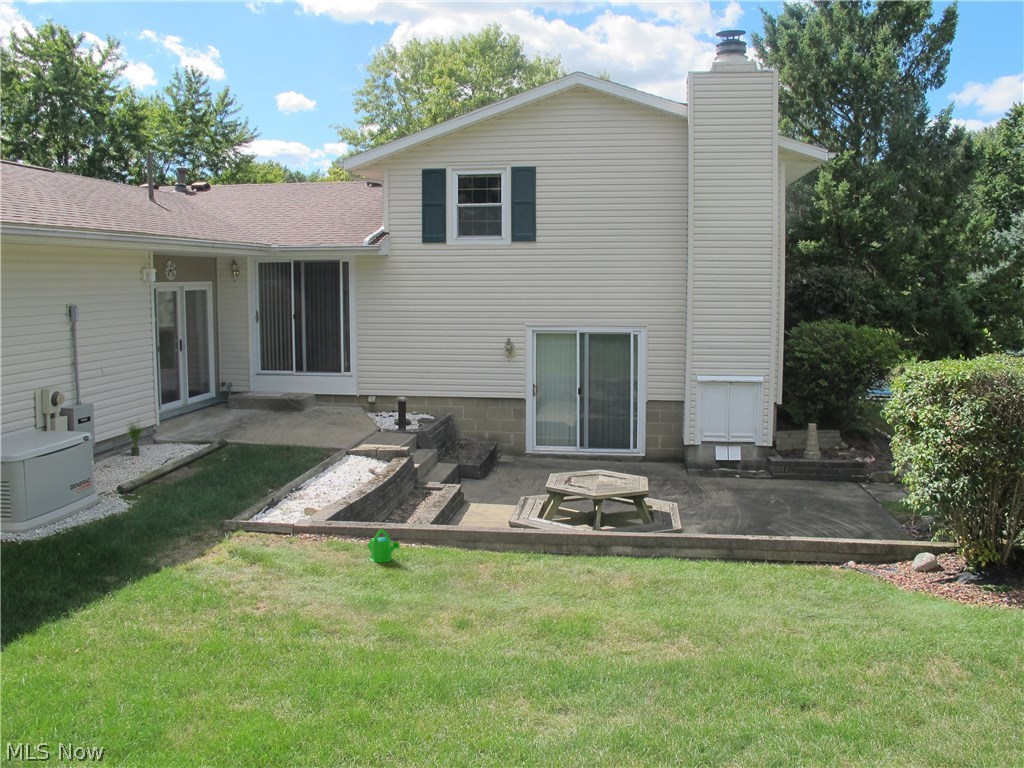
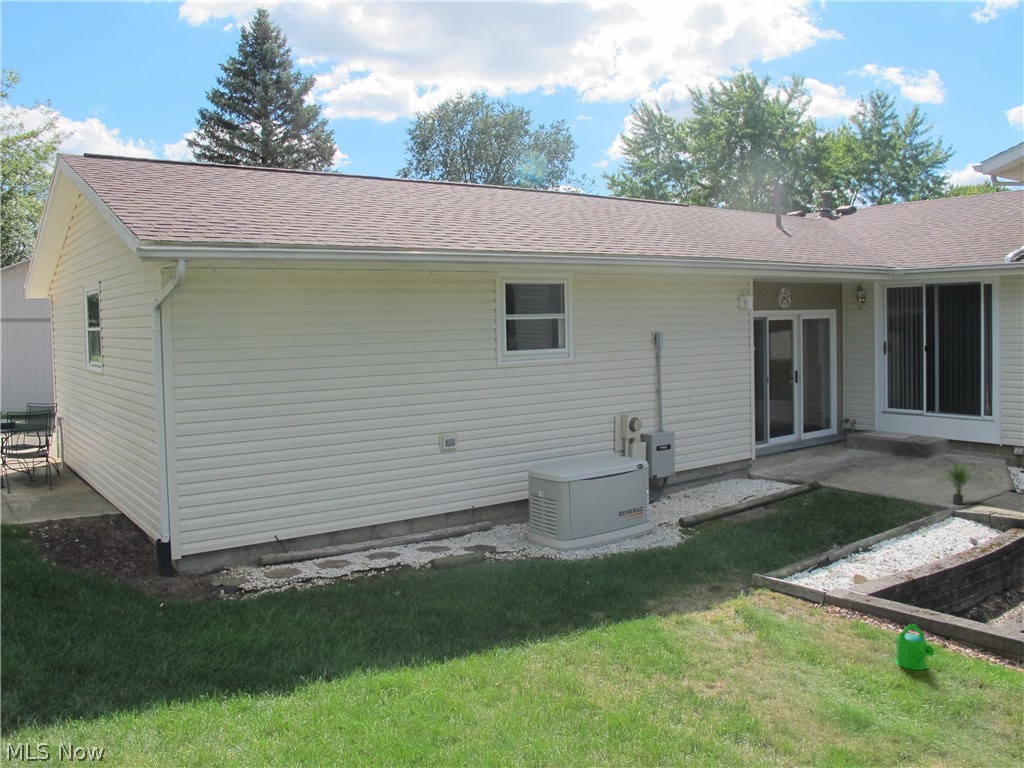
potted plant: present [129,423,143,456] -> present [948,464,969,505]

